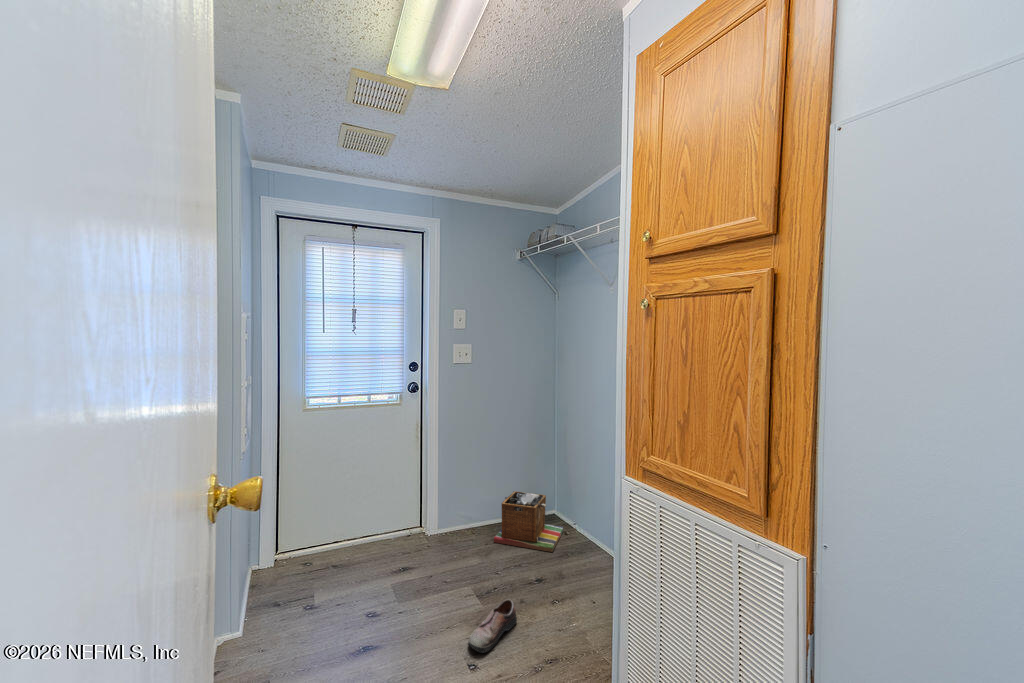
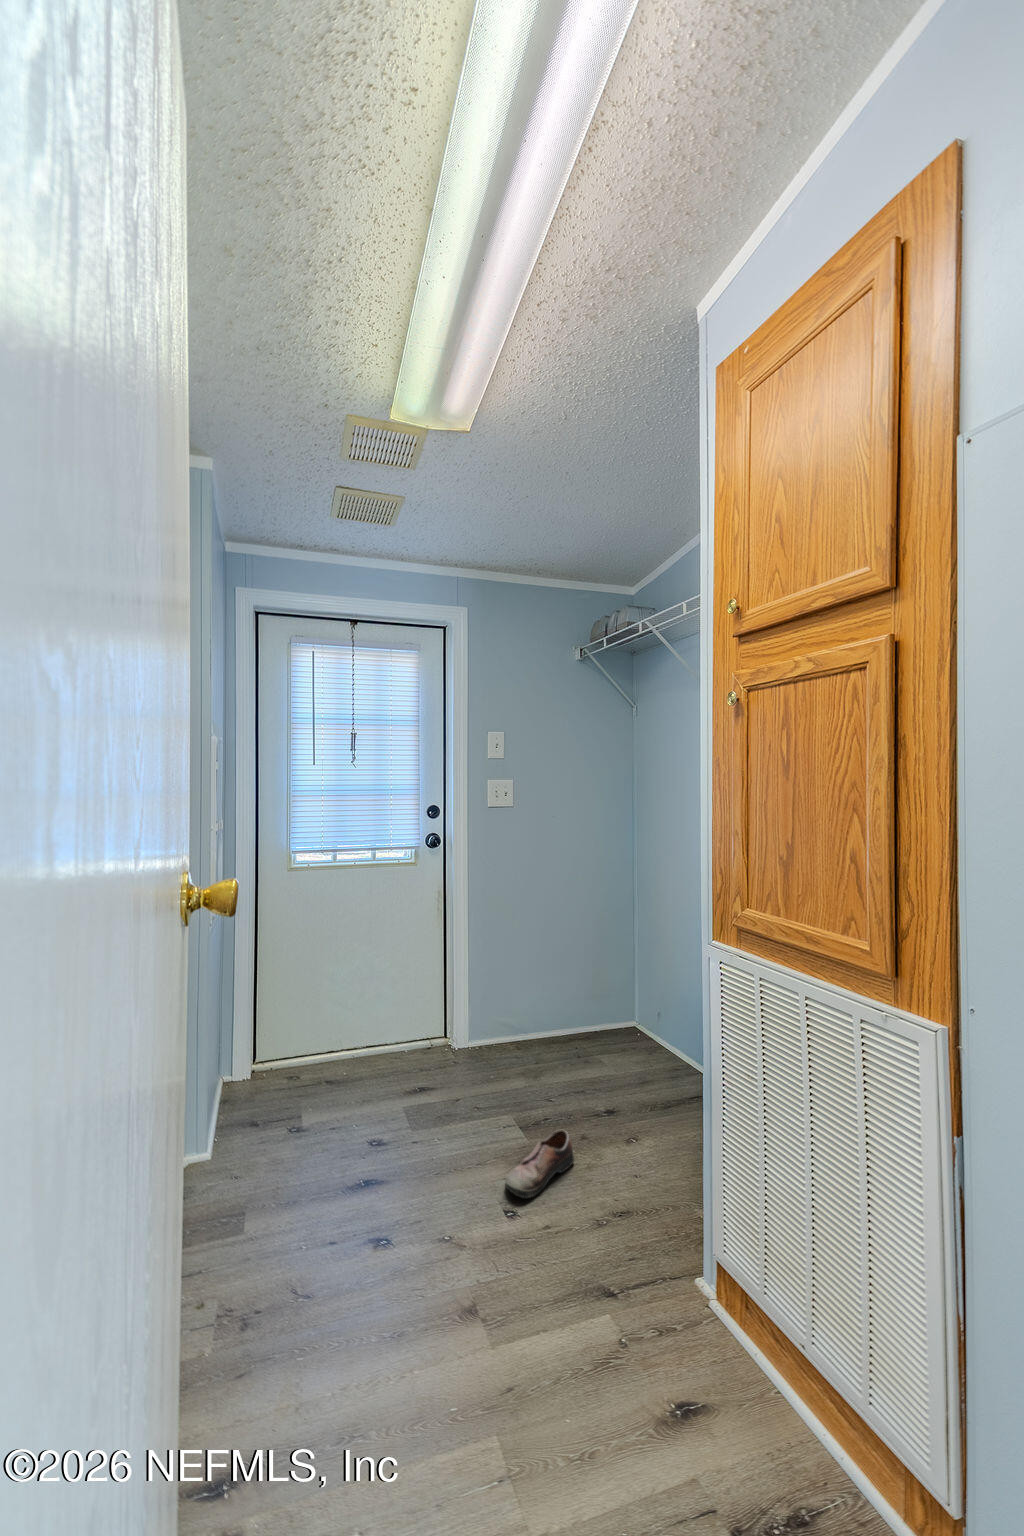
laundry basket: present [494,491,563,552] -> none [545,988,646,1074]

